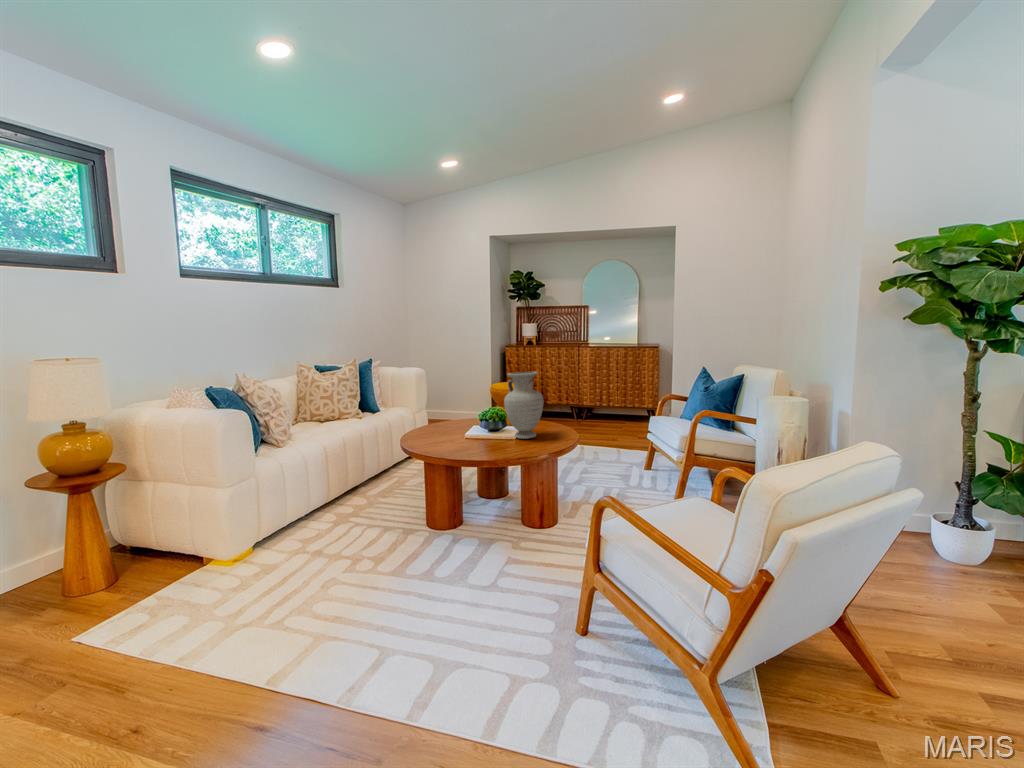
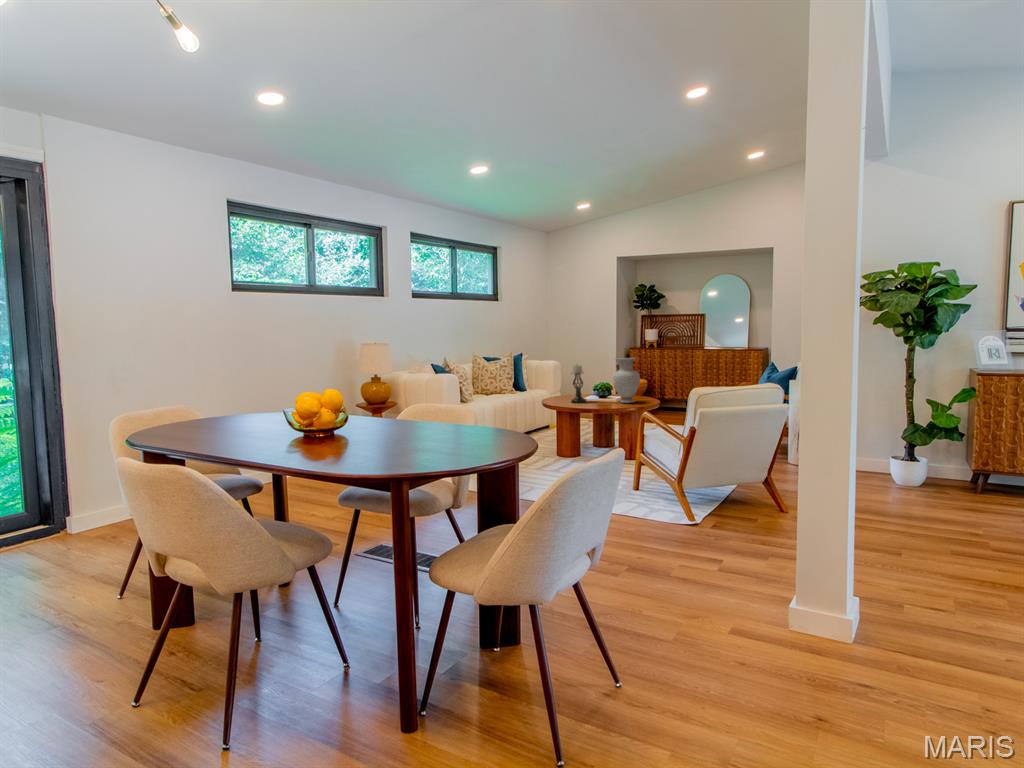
candle holder: none [441,382,467,441] -> present [571,364,587,403]

